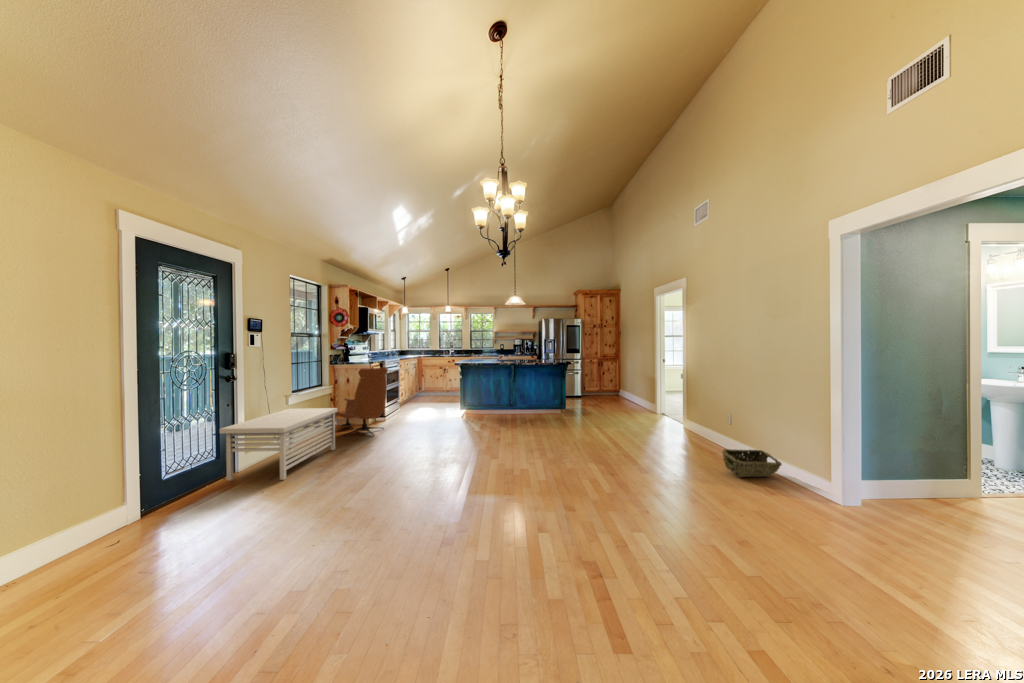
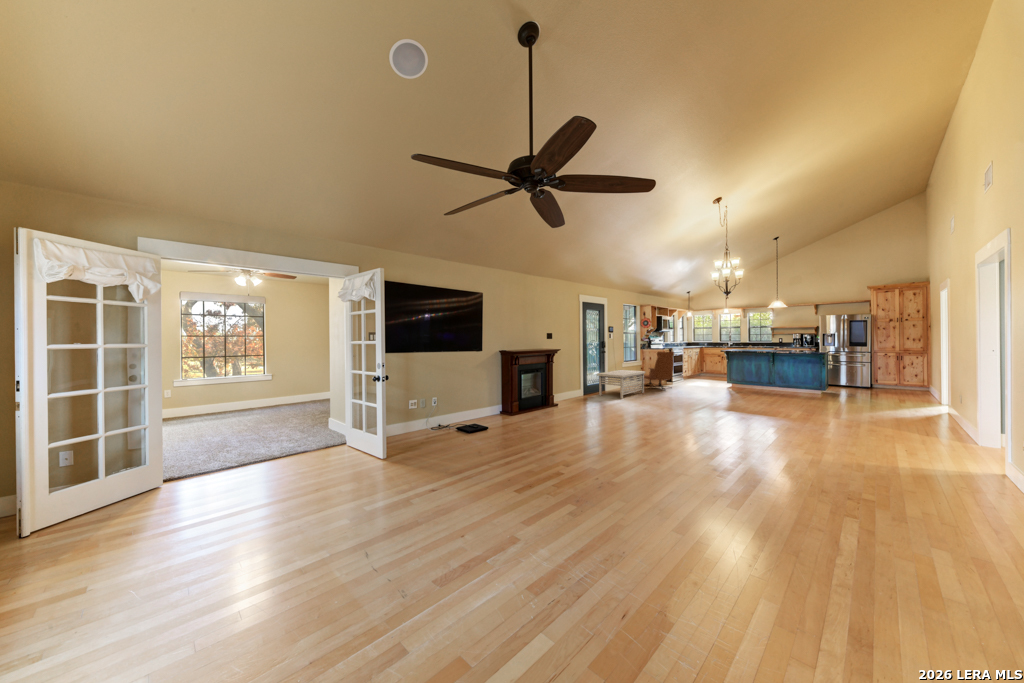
woven basket: present [722,449,782,477] -> none [946,423,1016,450]

